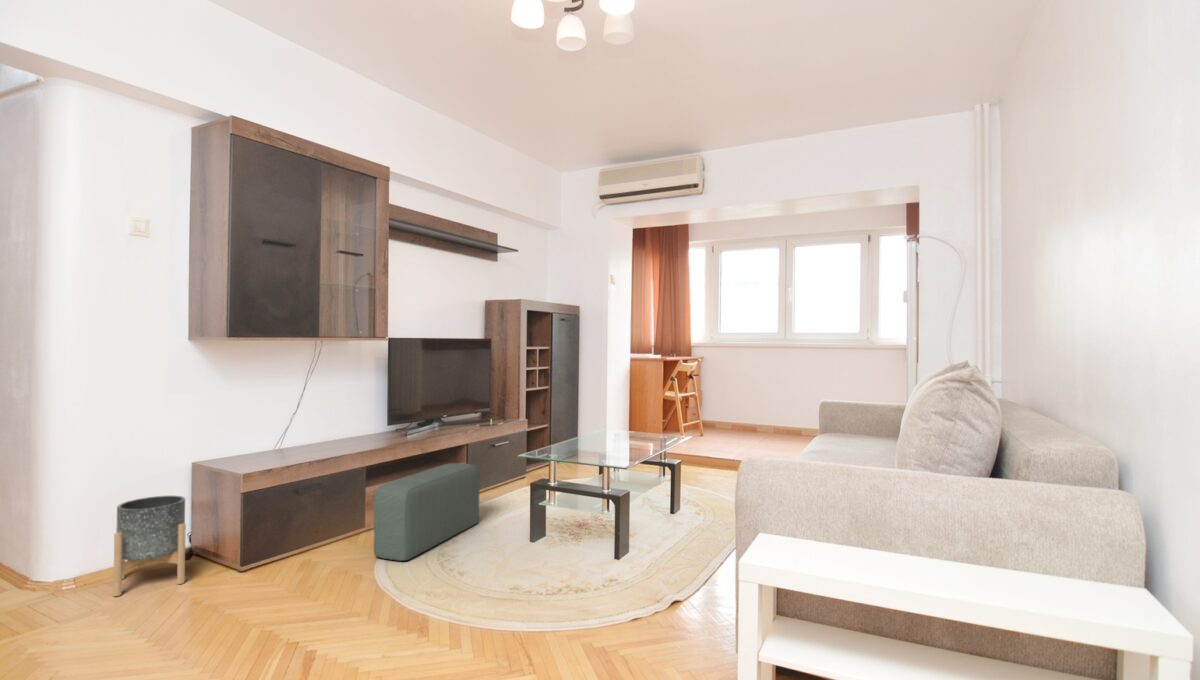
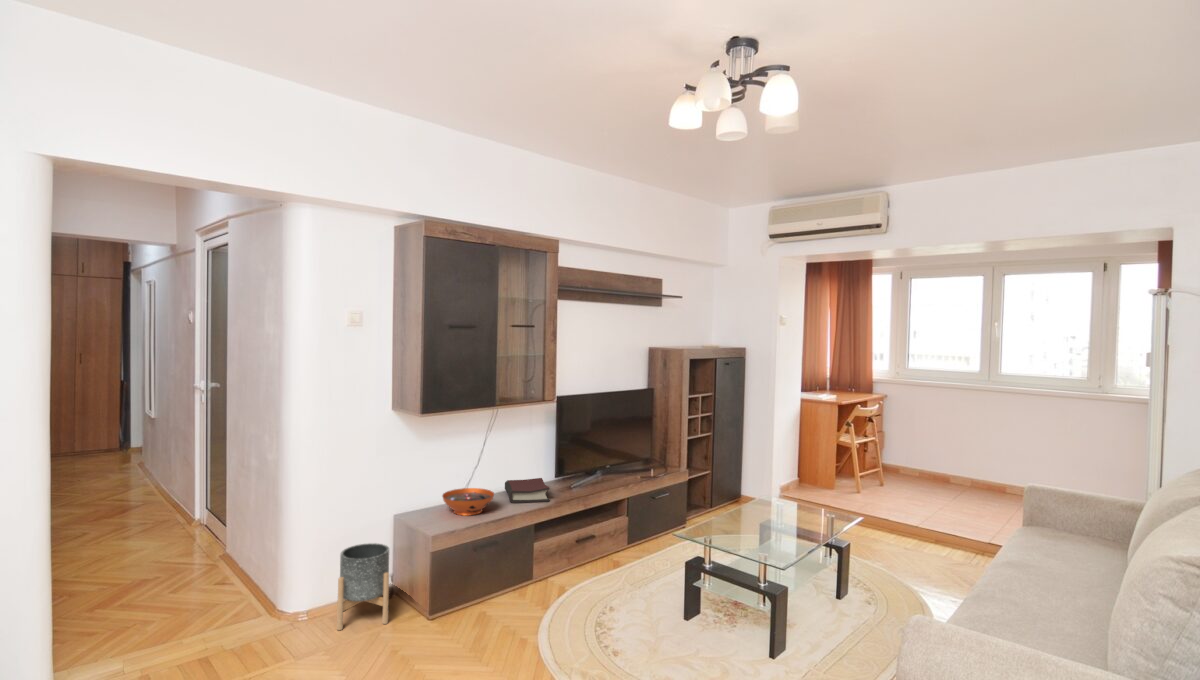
hardback book: none [330,425,383,448] -> present [505,478,550,503]
decorative bowl: none [254,433,318,459] -> present [442,488,494,515]
pouf: present [374,463,480,561] -> none [539,525,637,626]

